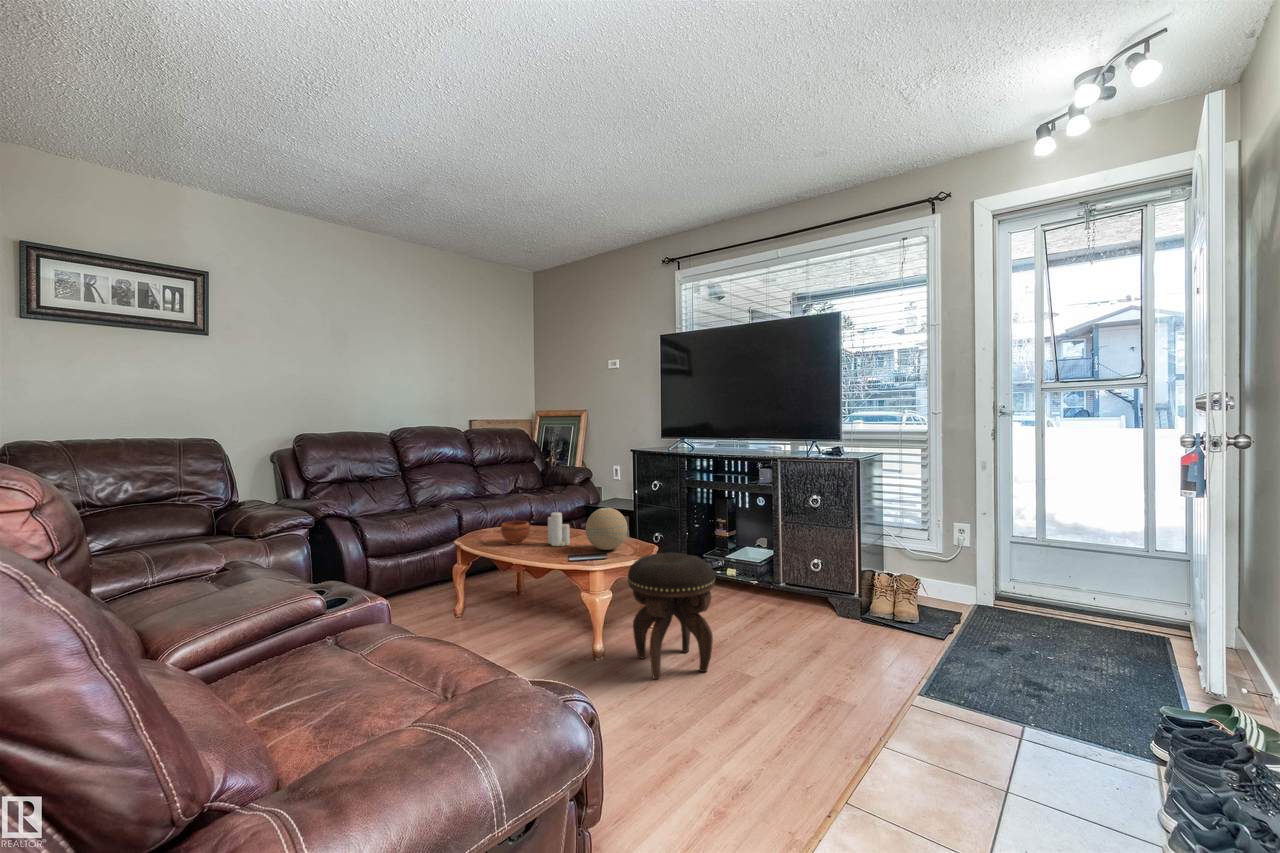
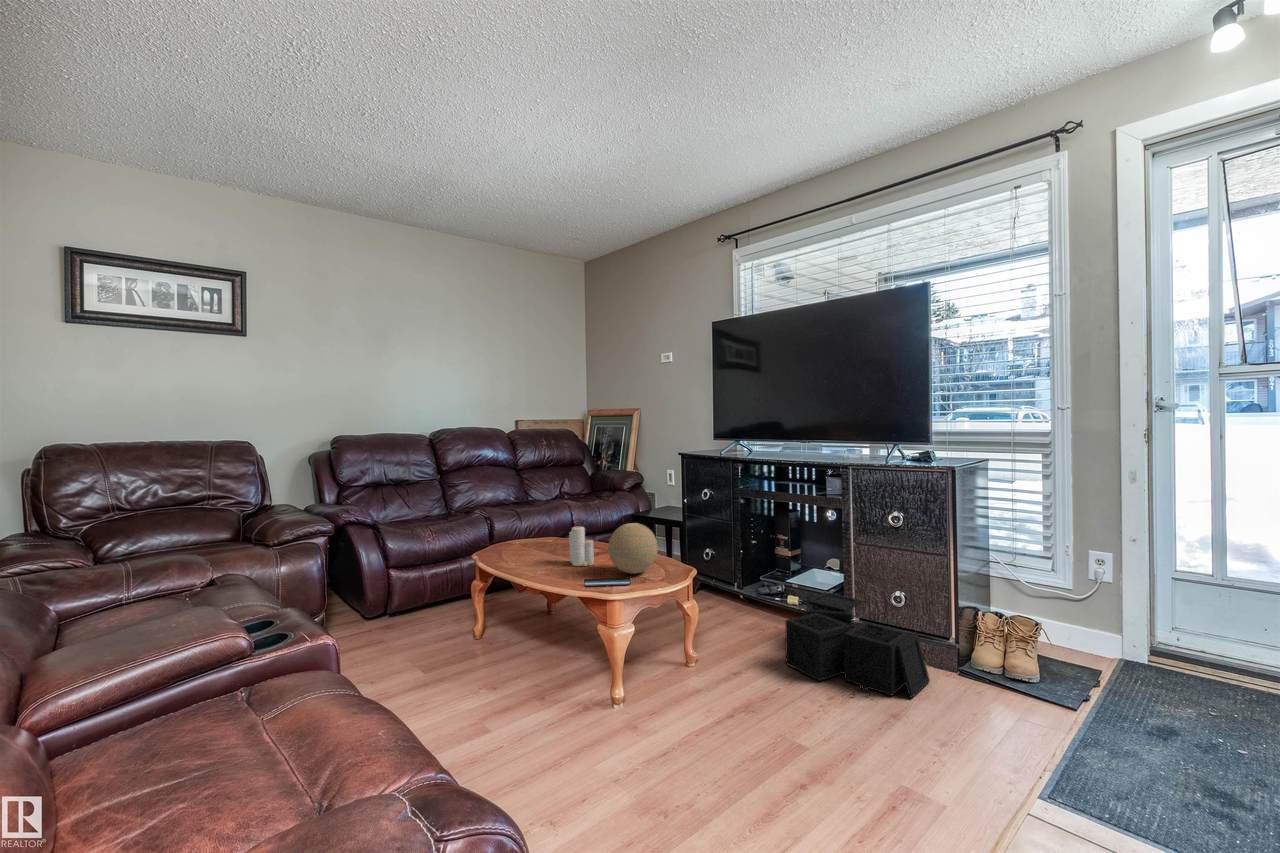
bowl: present [501,521,530,545] -> none [518,535,551,562]
footstool: present [628,552,715,679] -> none [647,581,757,744]
storage bin: none [730,564,841,640] -> present [786,592,930,697]

